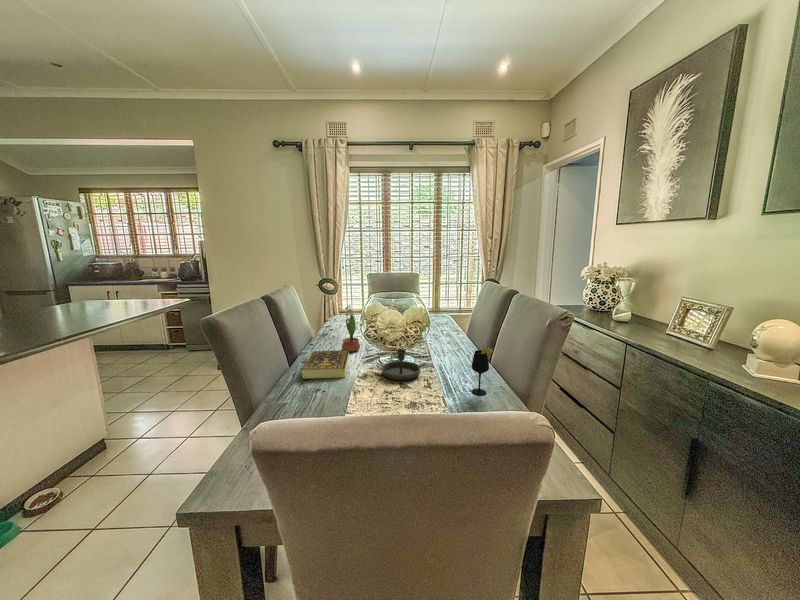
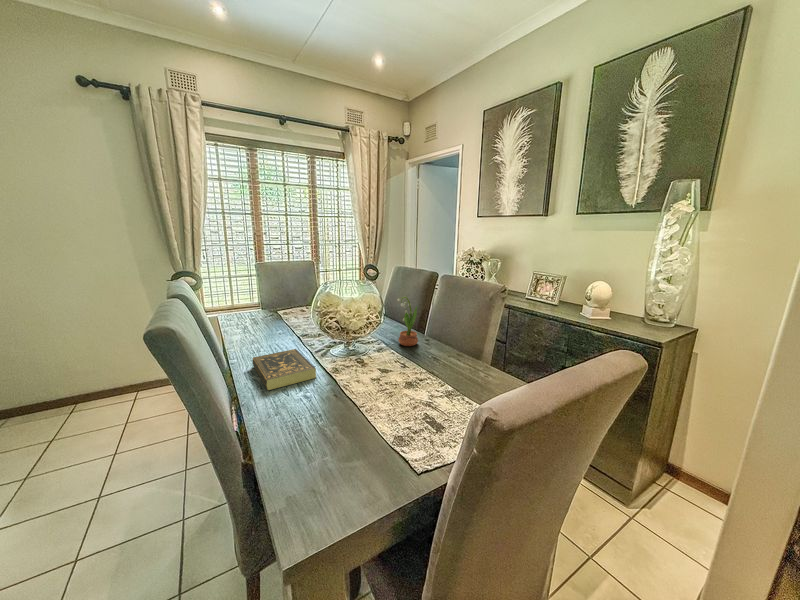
potted flower: present [342,306,360,352] -> present [397,297,418,346]
wine glass: present [472,345,493,395] -> none [443,320,463,365]
candlestick: present [377,349,420,381] -> none [343,337,389,369]

